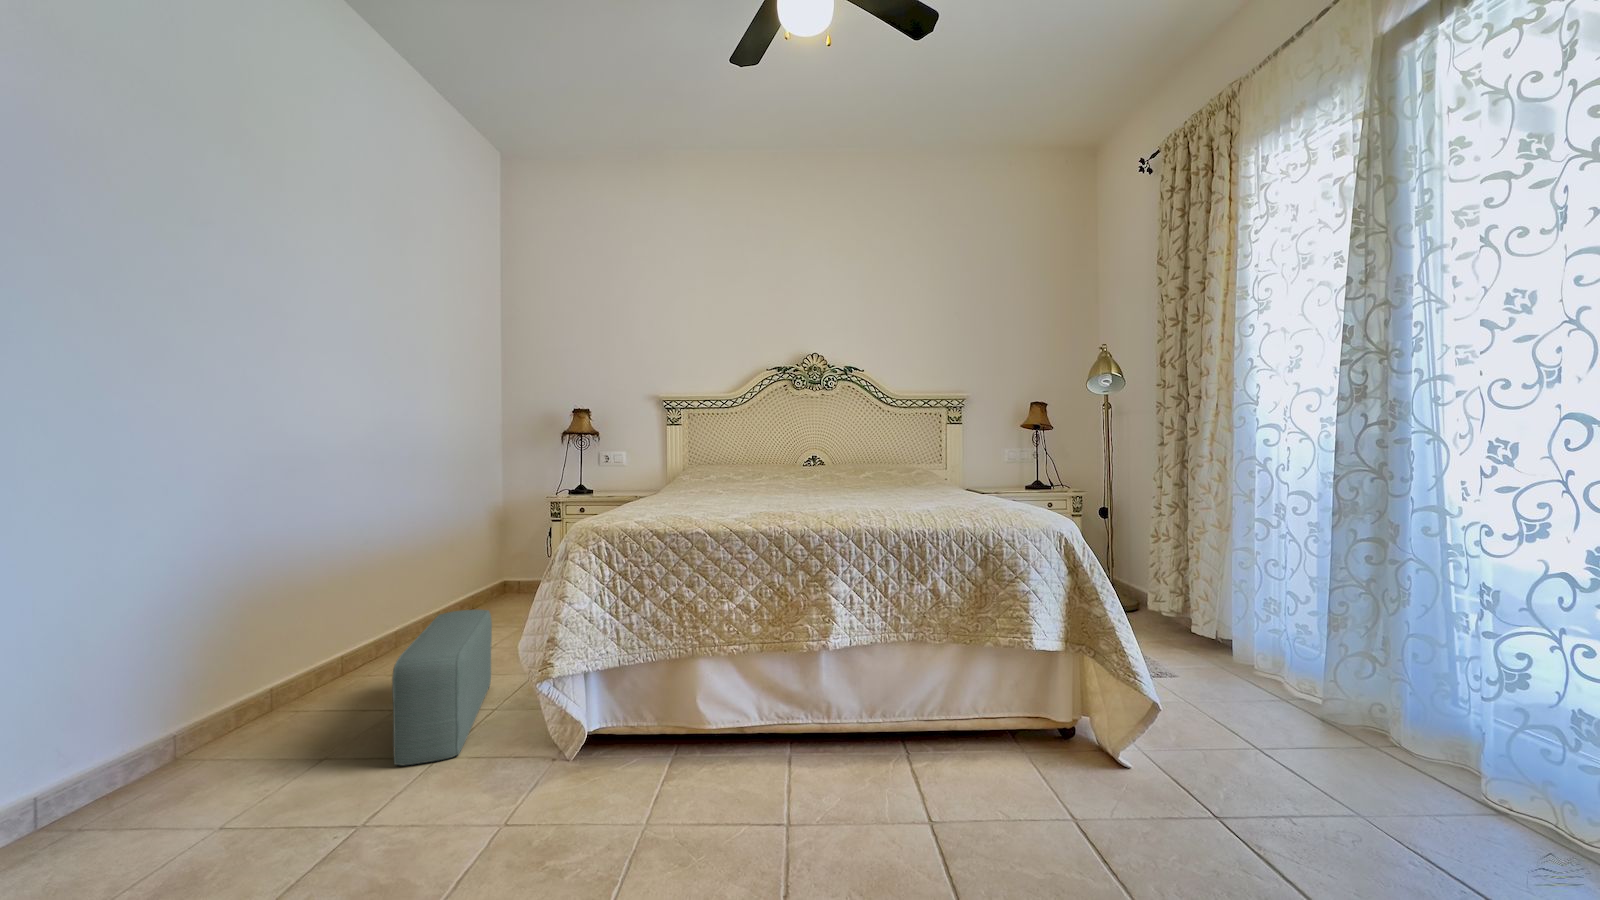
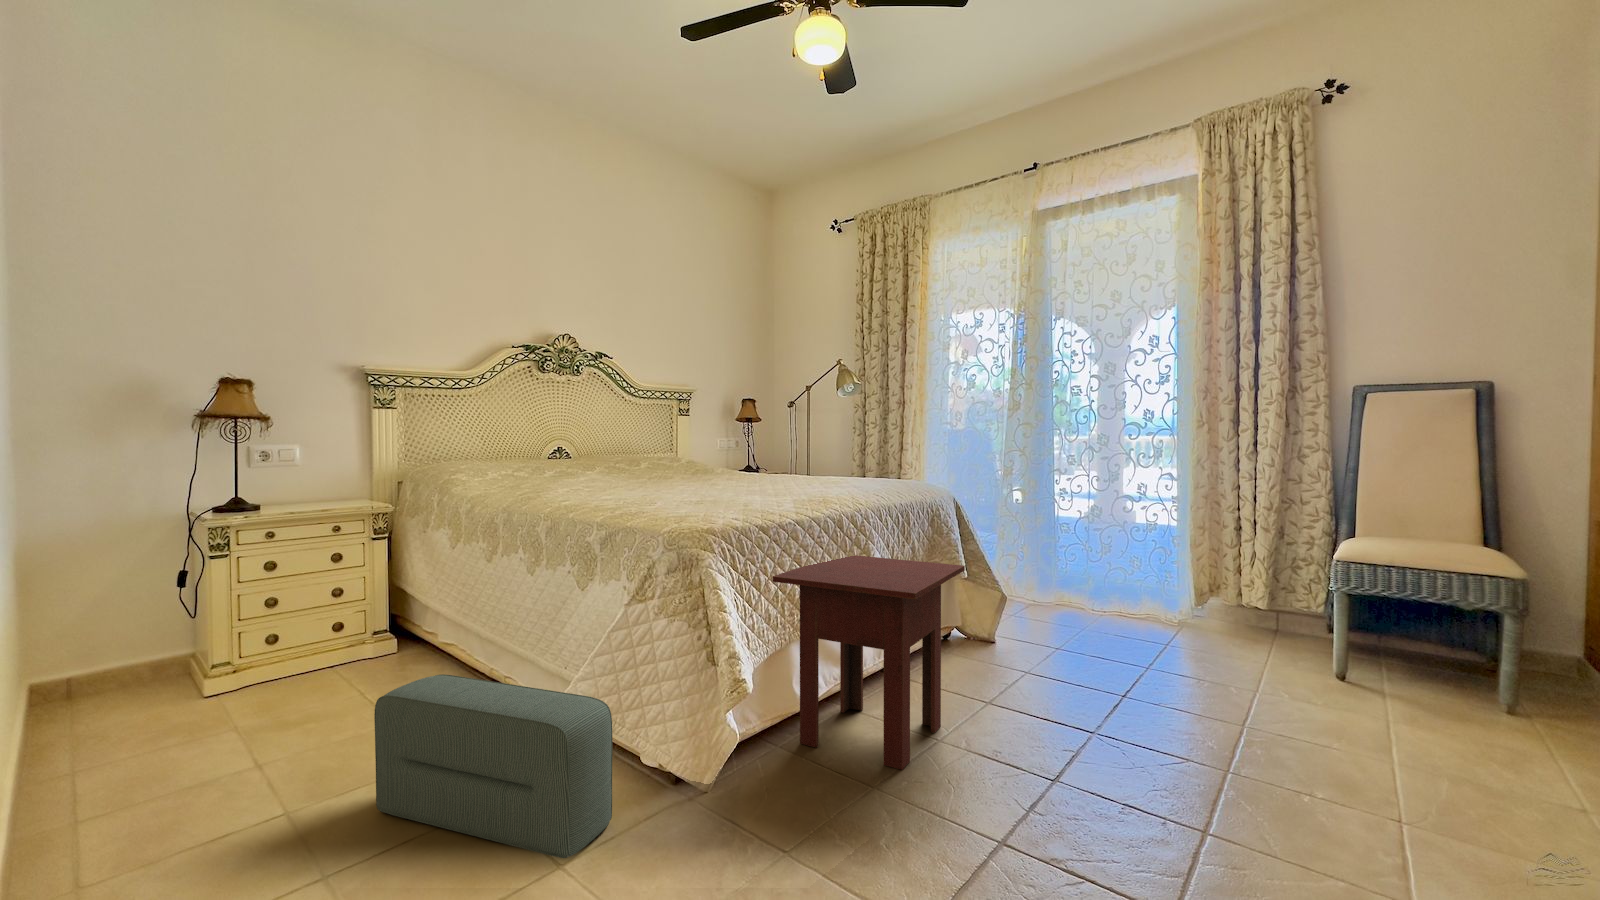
side table: none [617,577,824,850] -> present [773,555,965,770]

